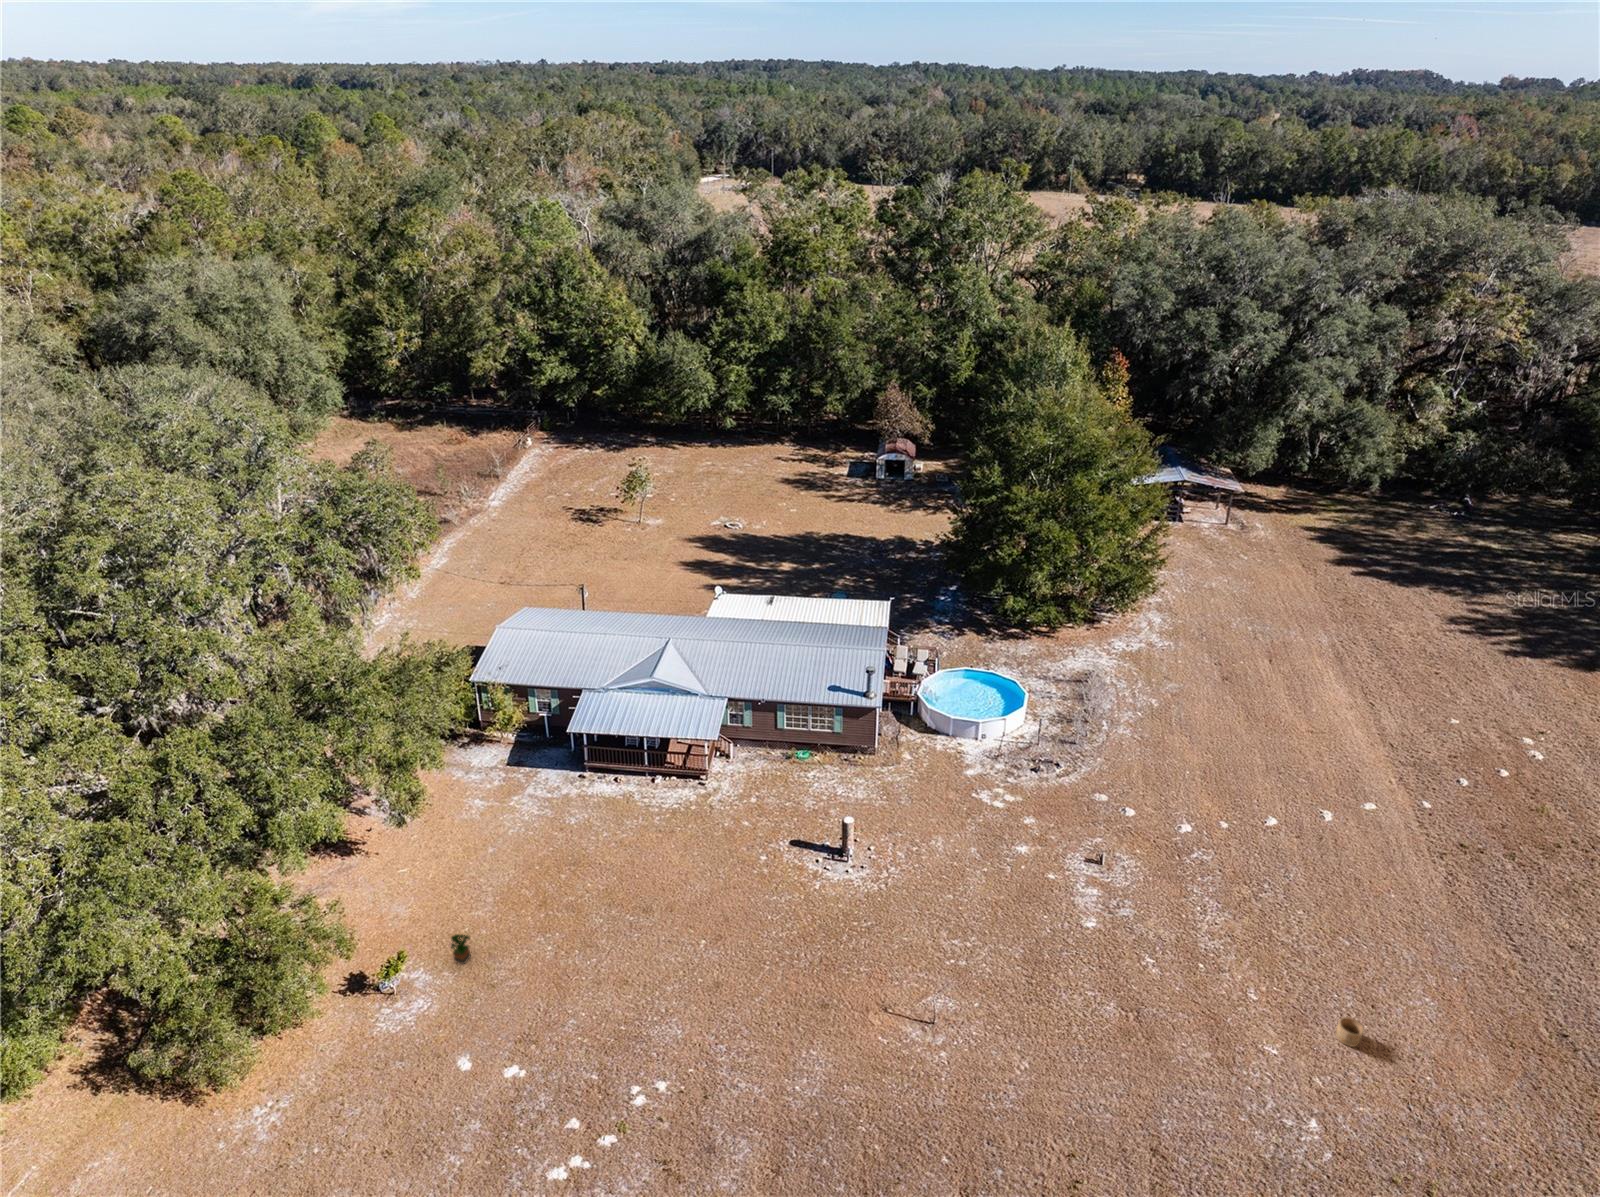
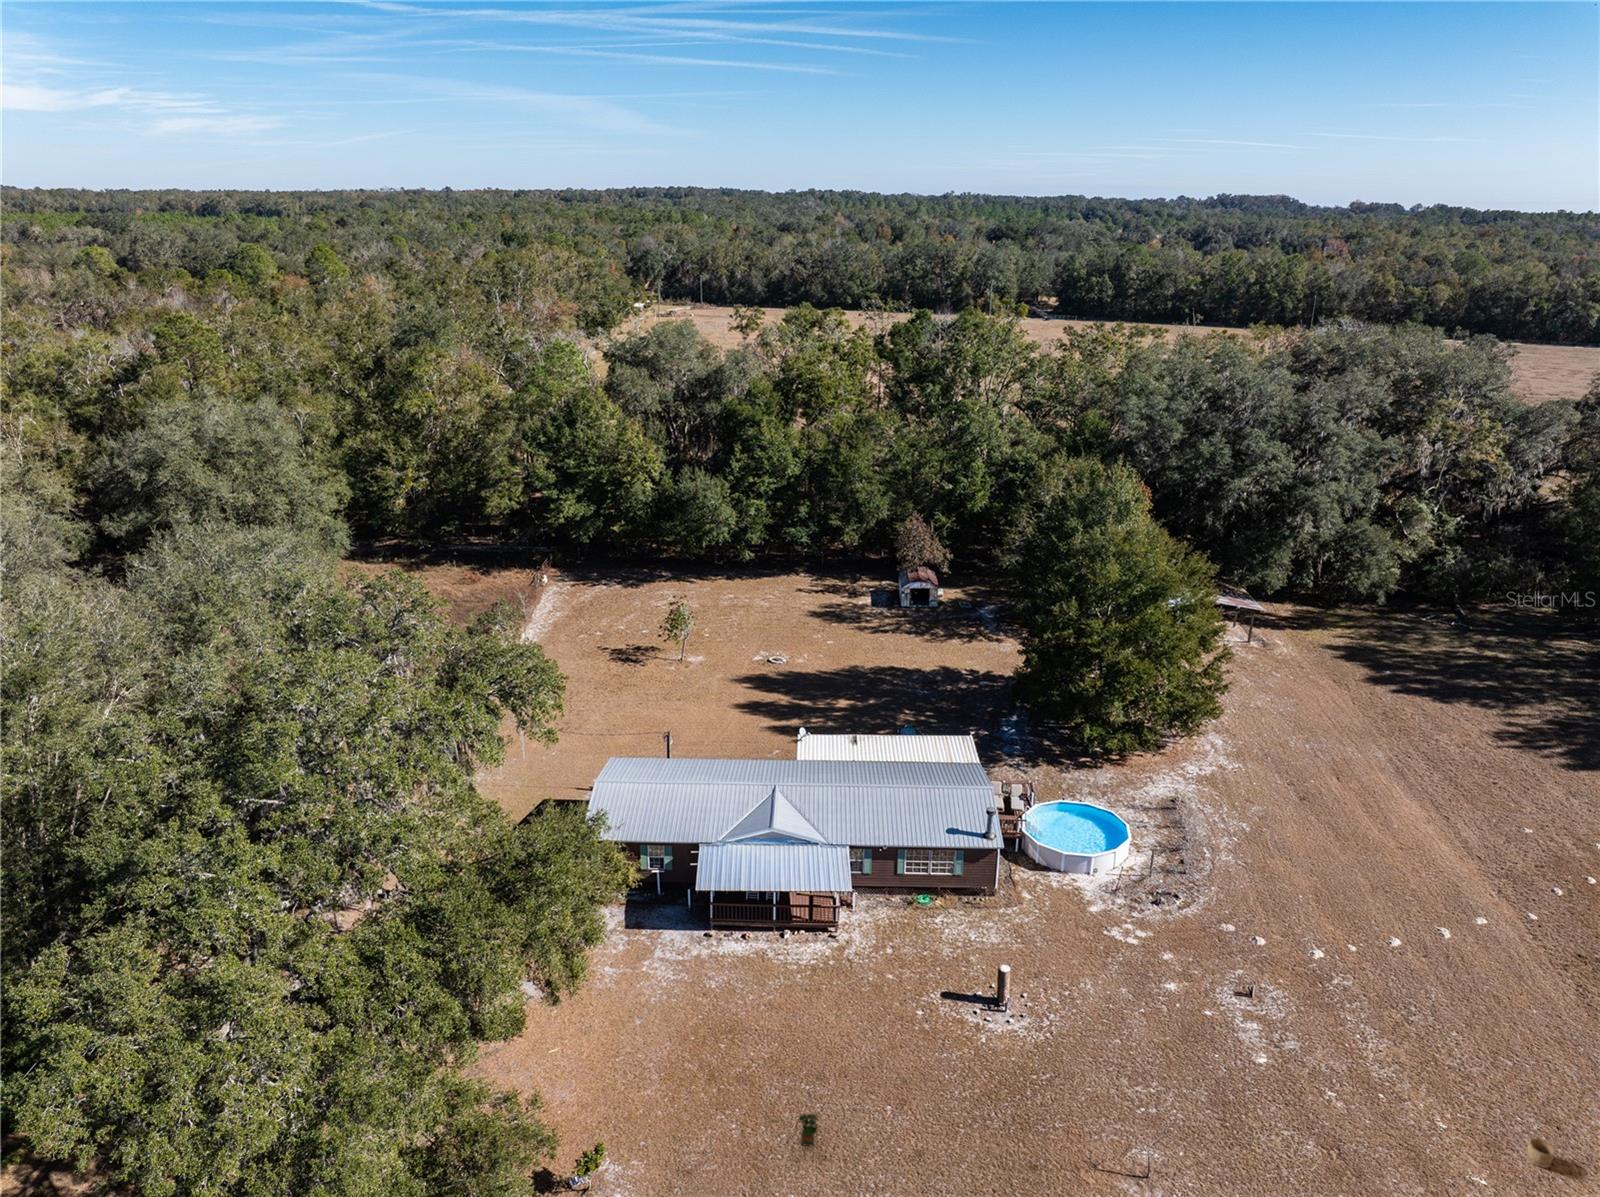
potted tree: present [451,934,470,964] -> present [799,1114,818,1147]

